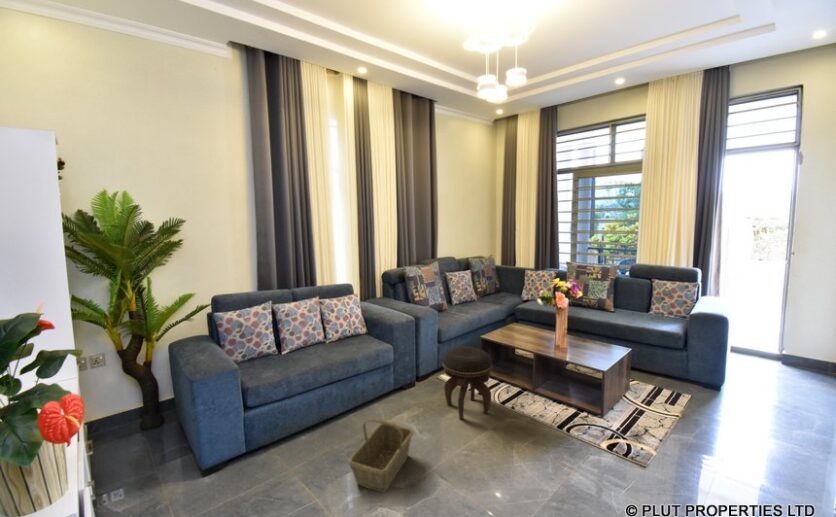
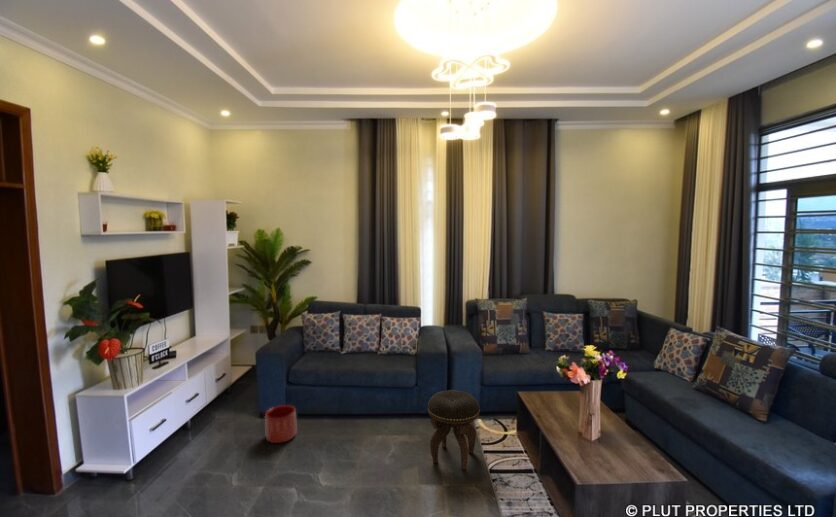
basket: present [349,418,413,493] -> none [301,418,365,477]
planter: none [251,433,297,492] -> present [265,405,297,443]

